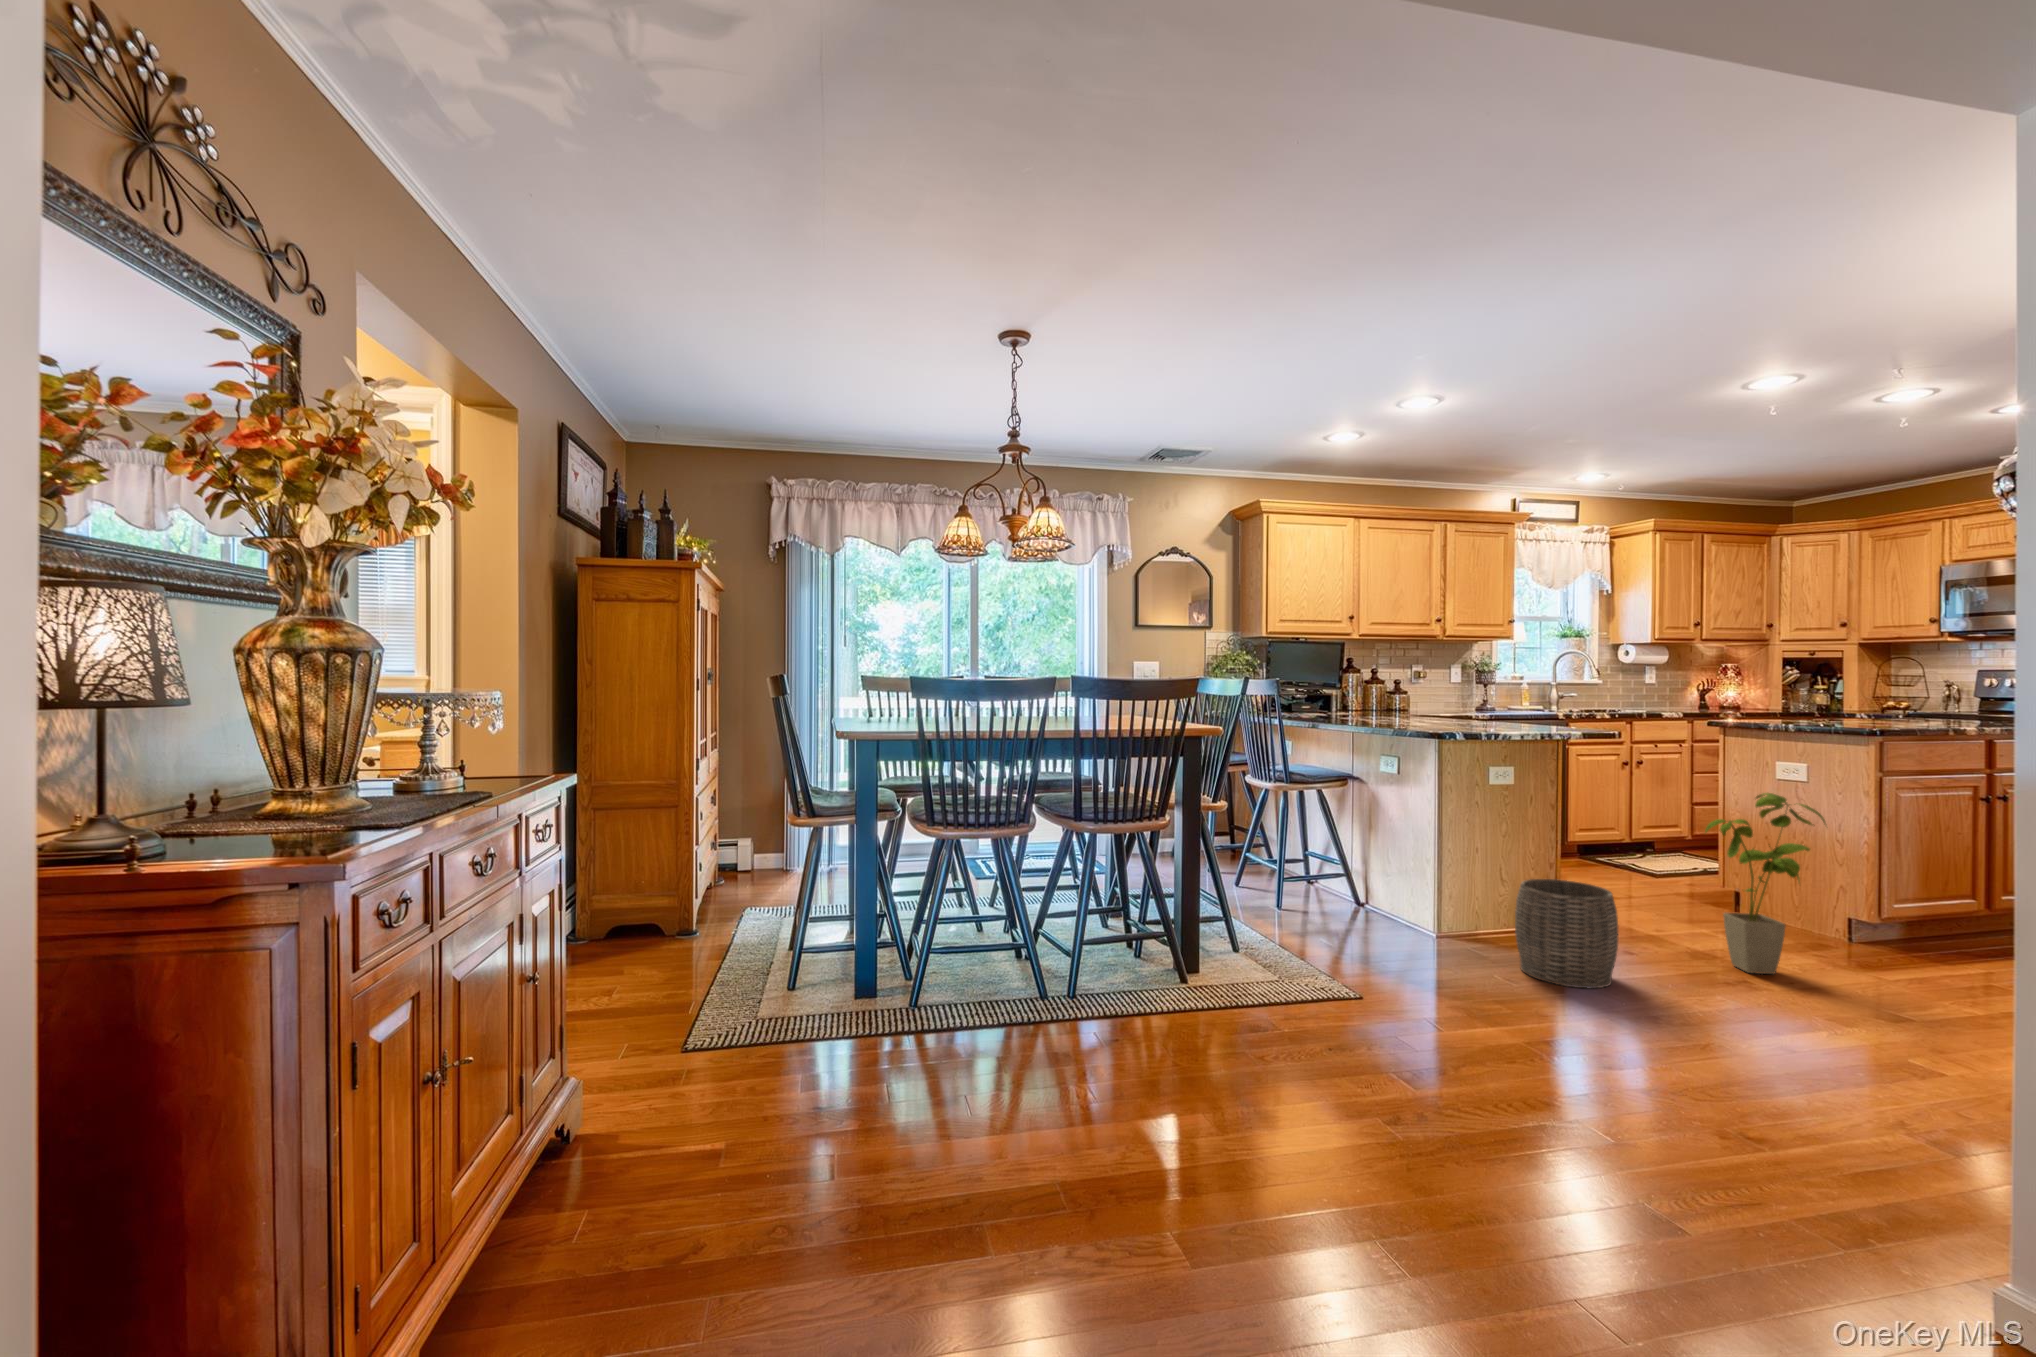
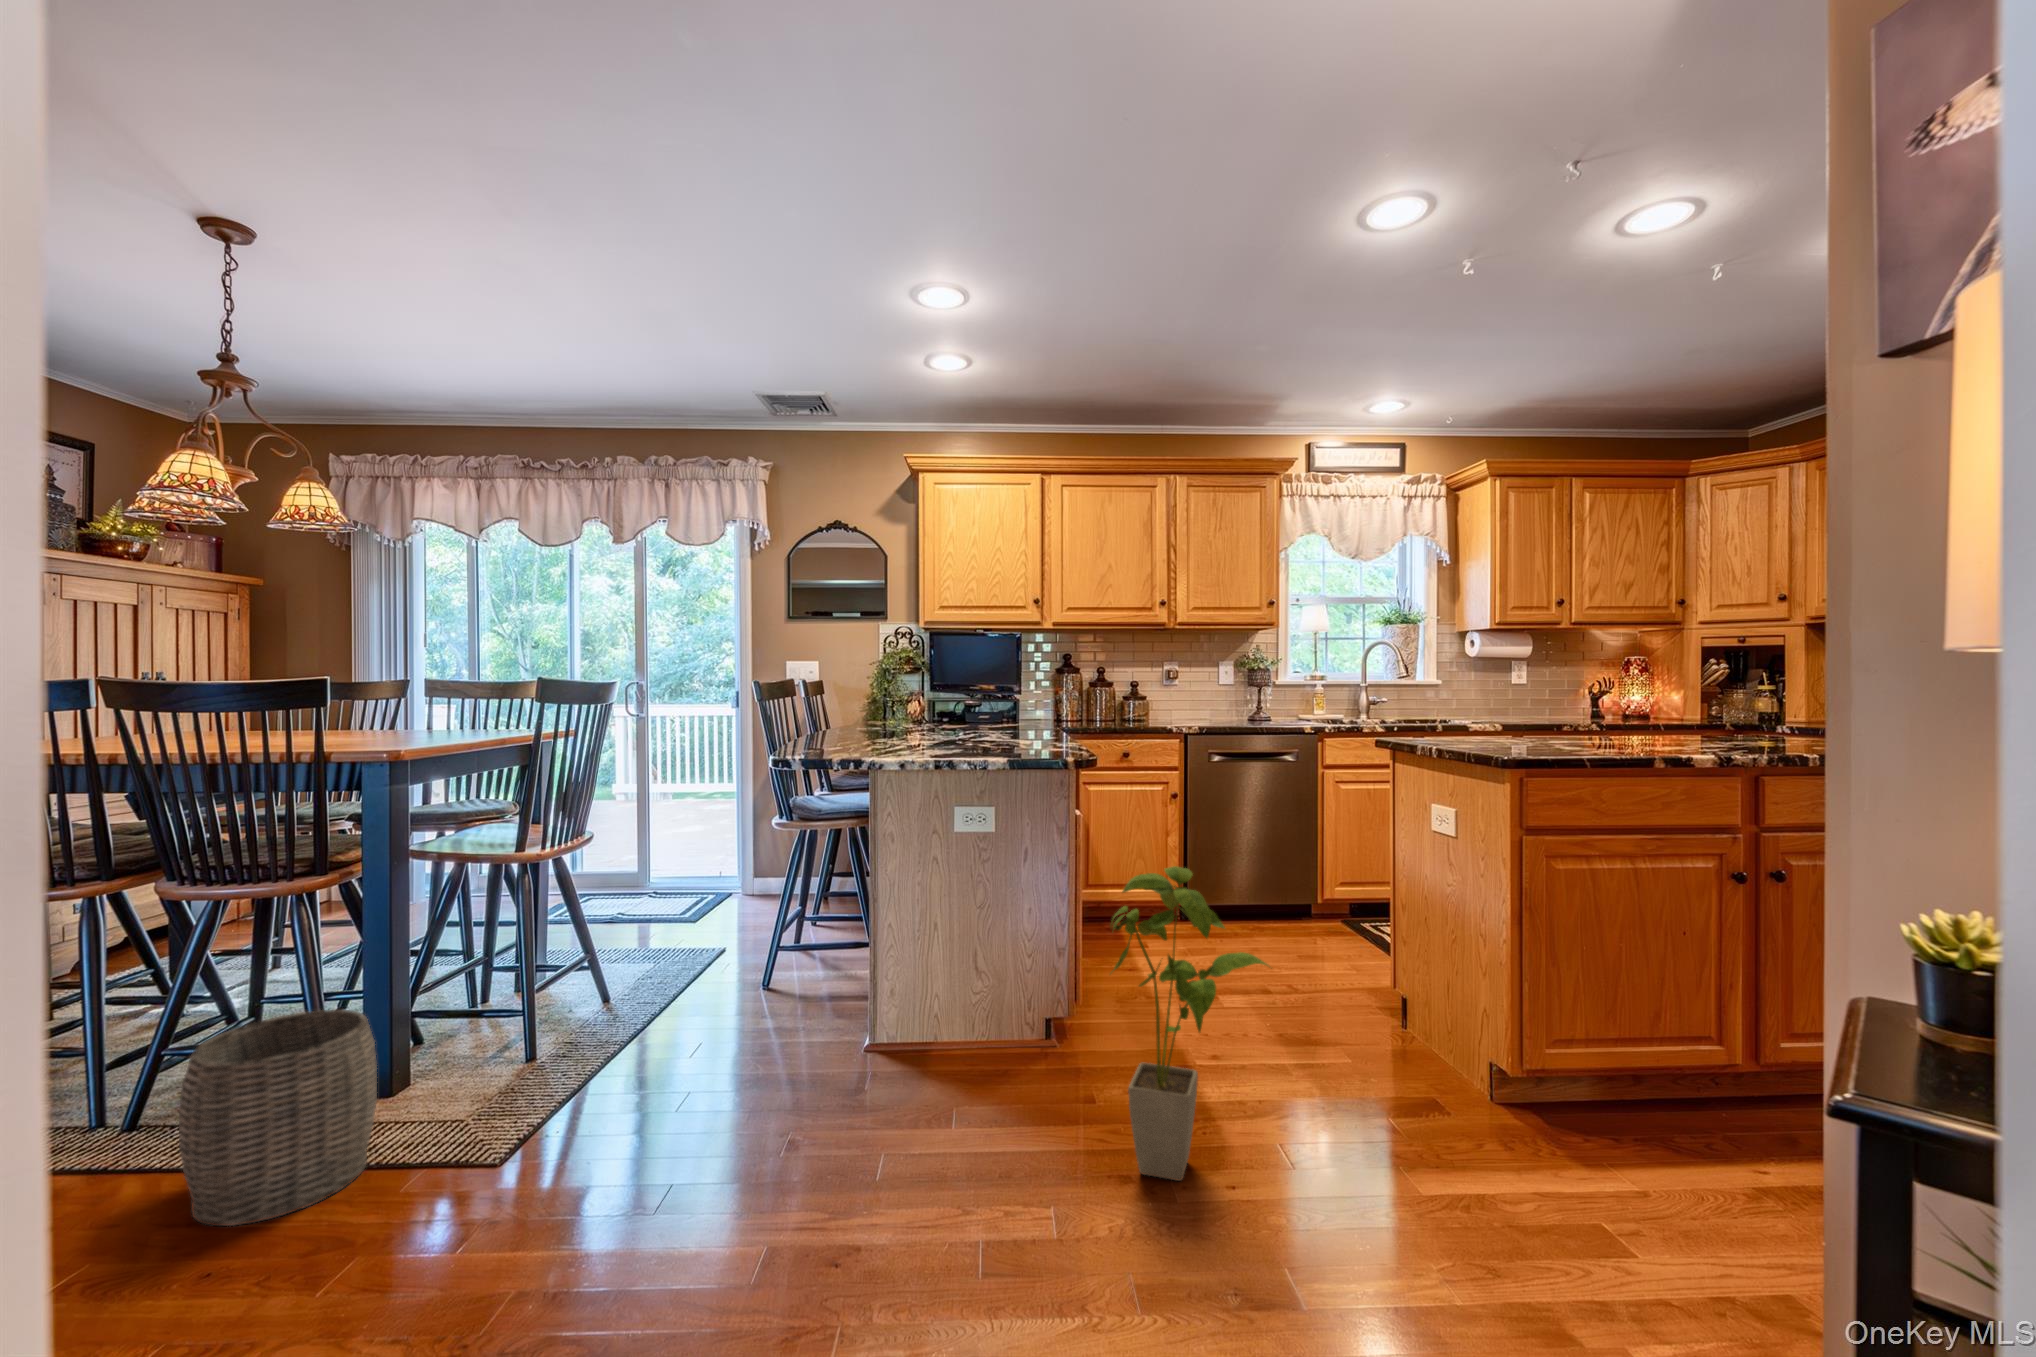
woven basket: present [1515,879,1618,988] -> present [179,1010,377,1226]

